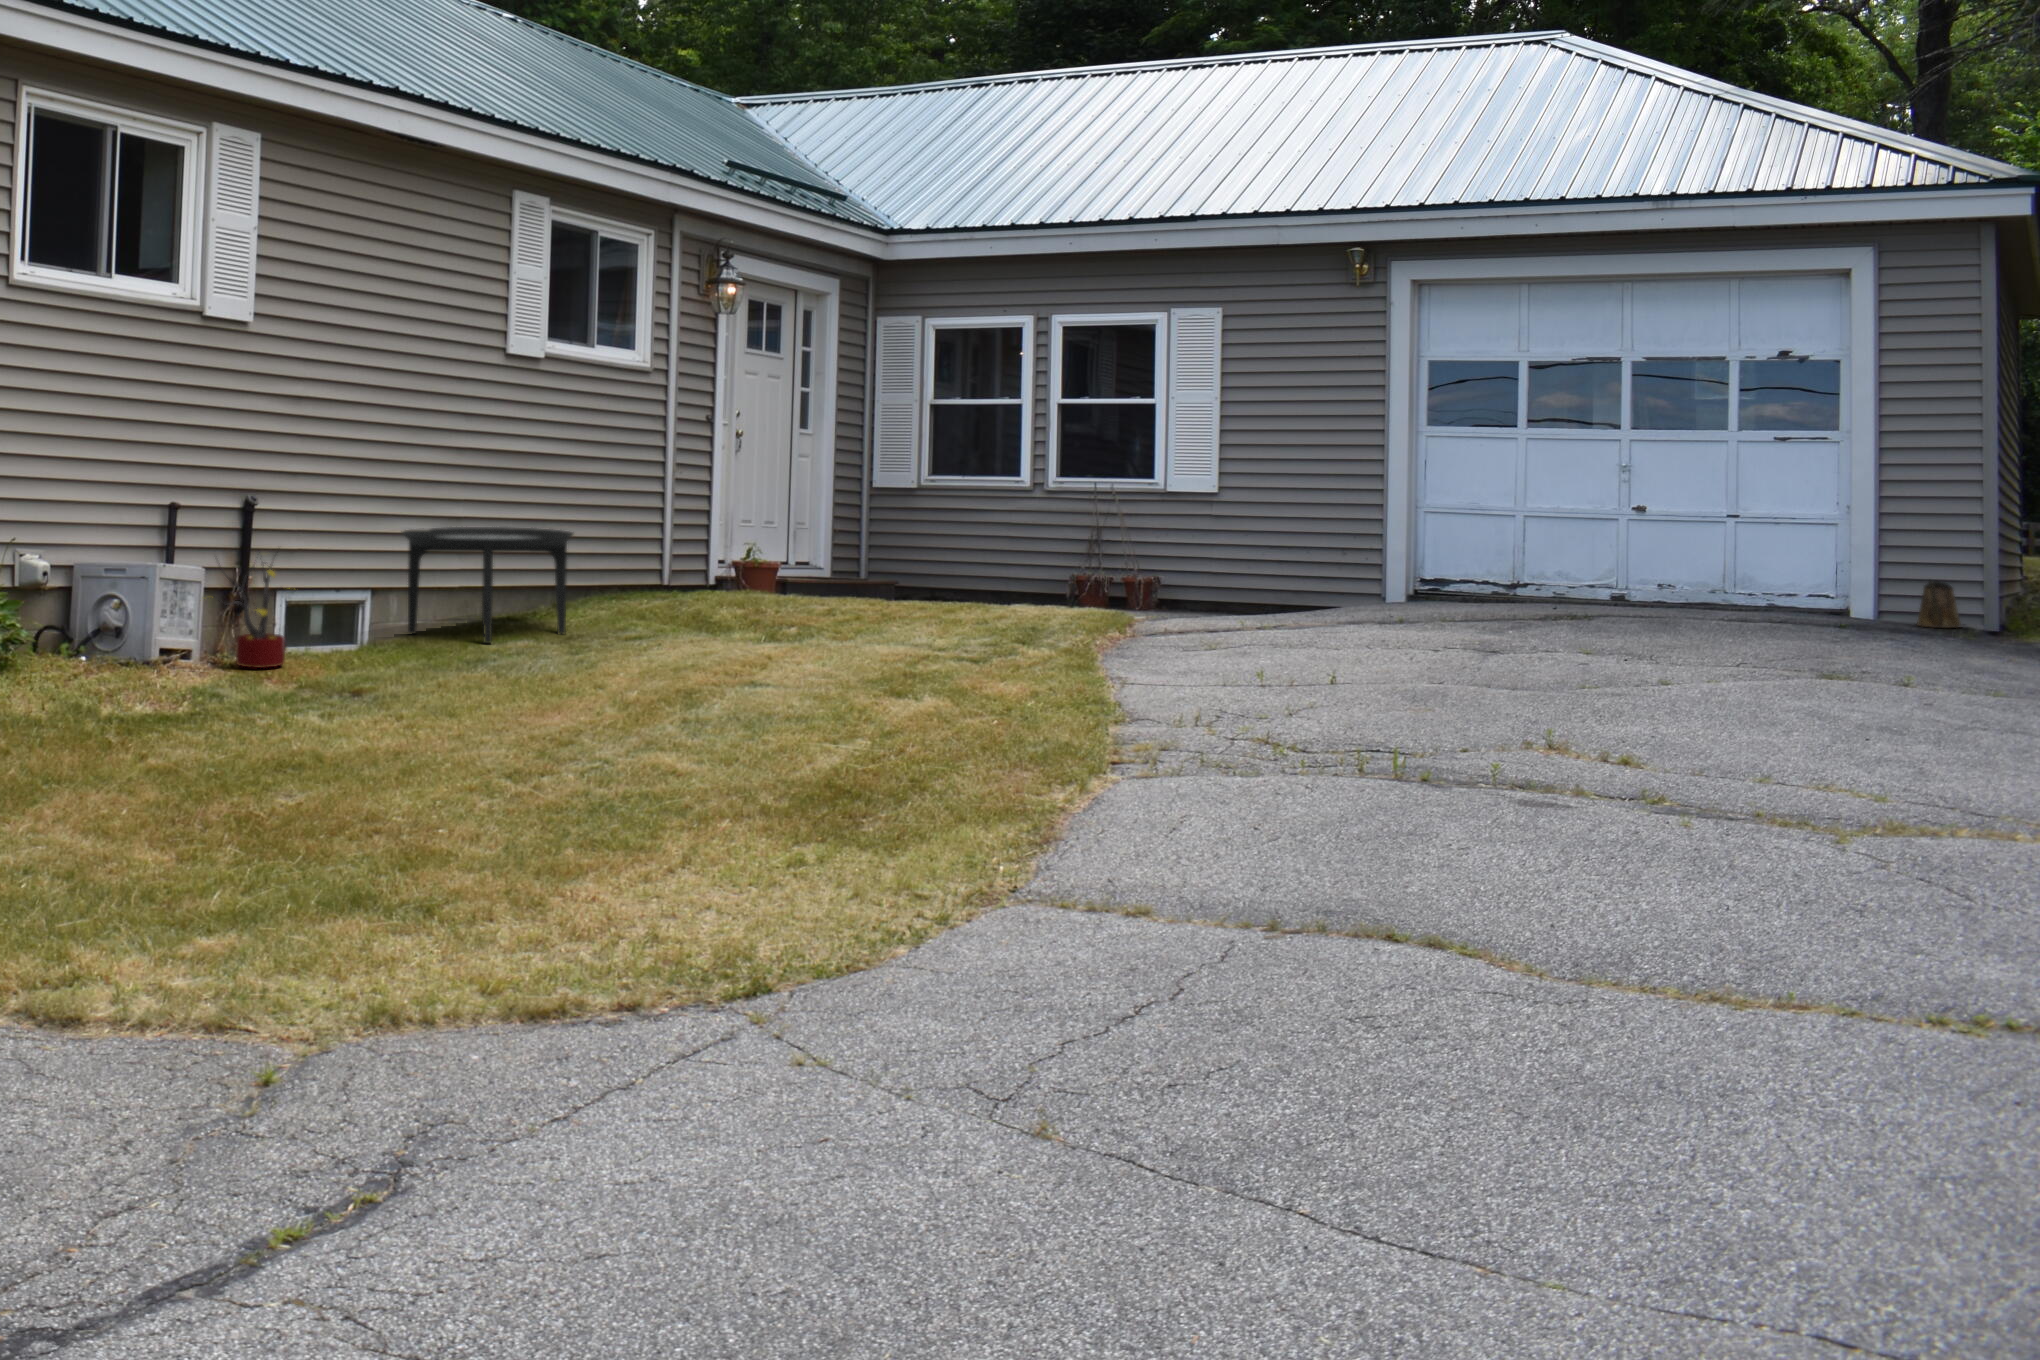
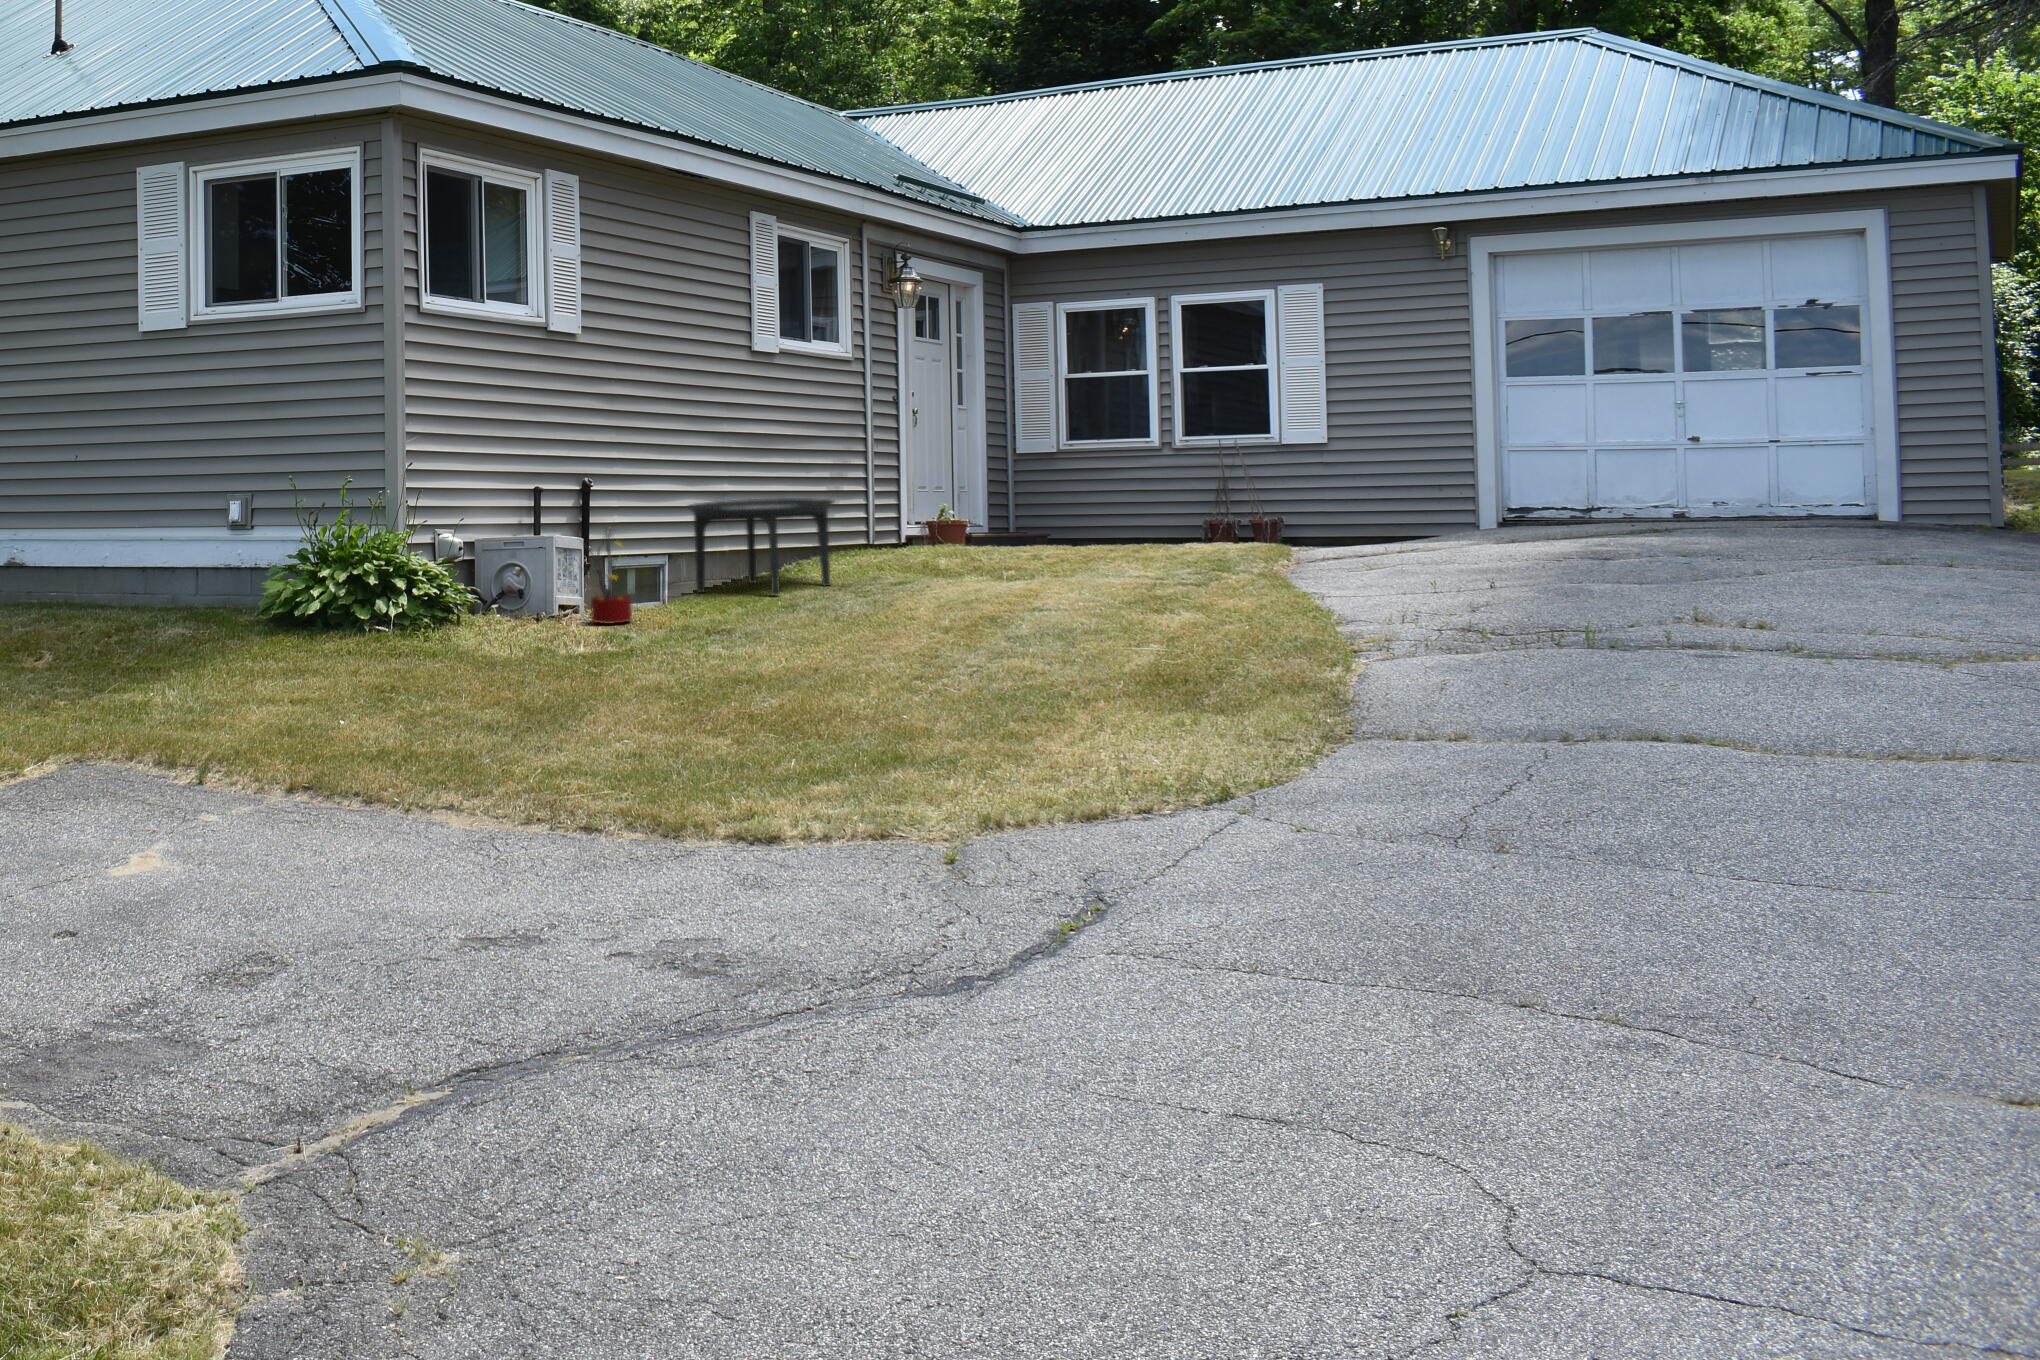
watering can: present [1917,581,1961,628] -> none [1939,480,1979,521]

